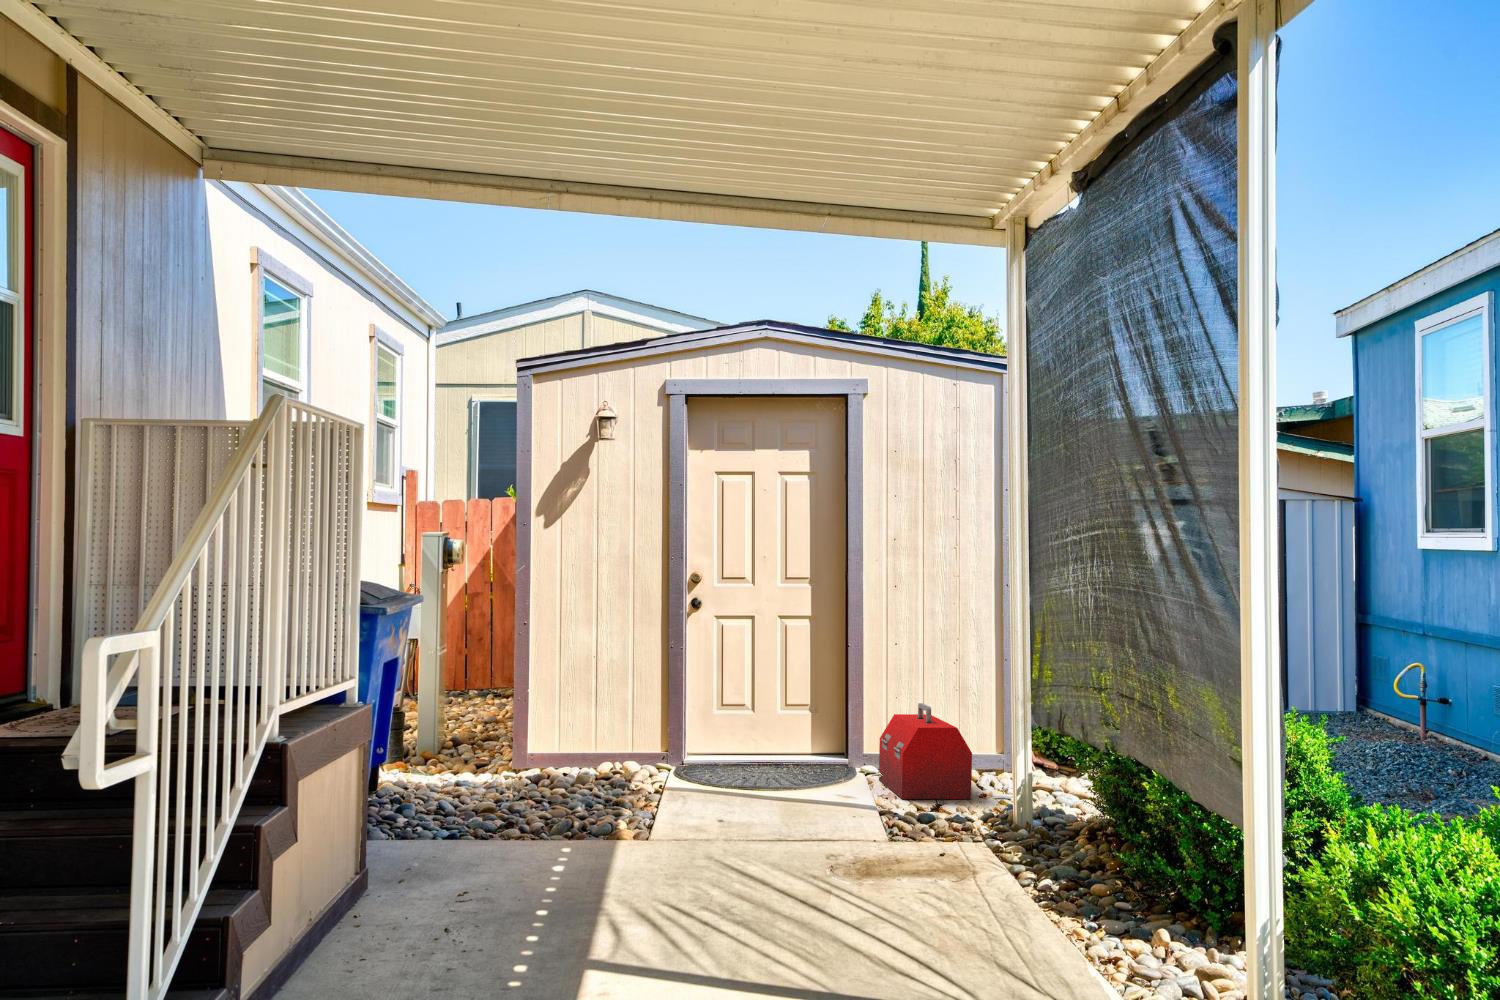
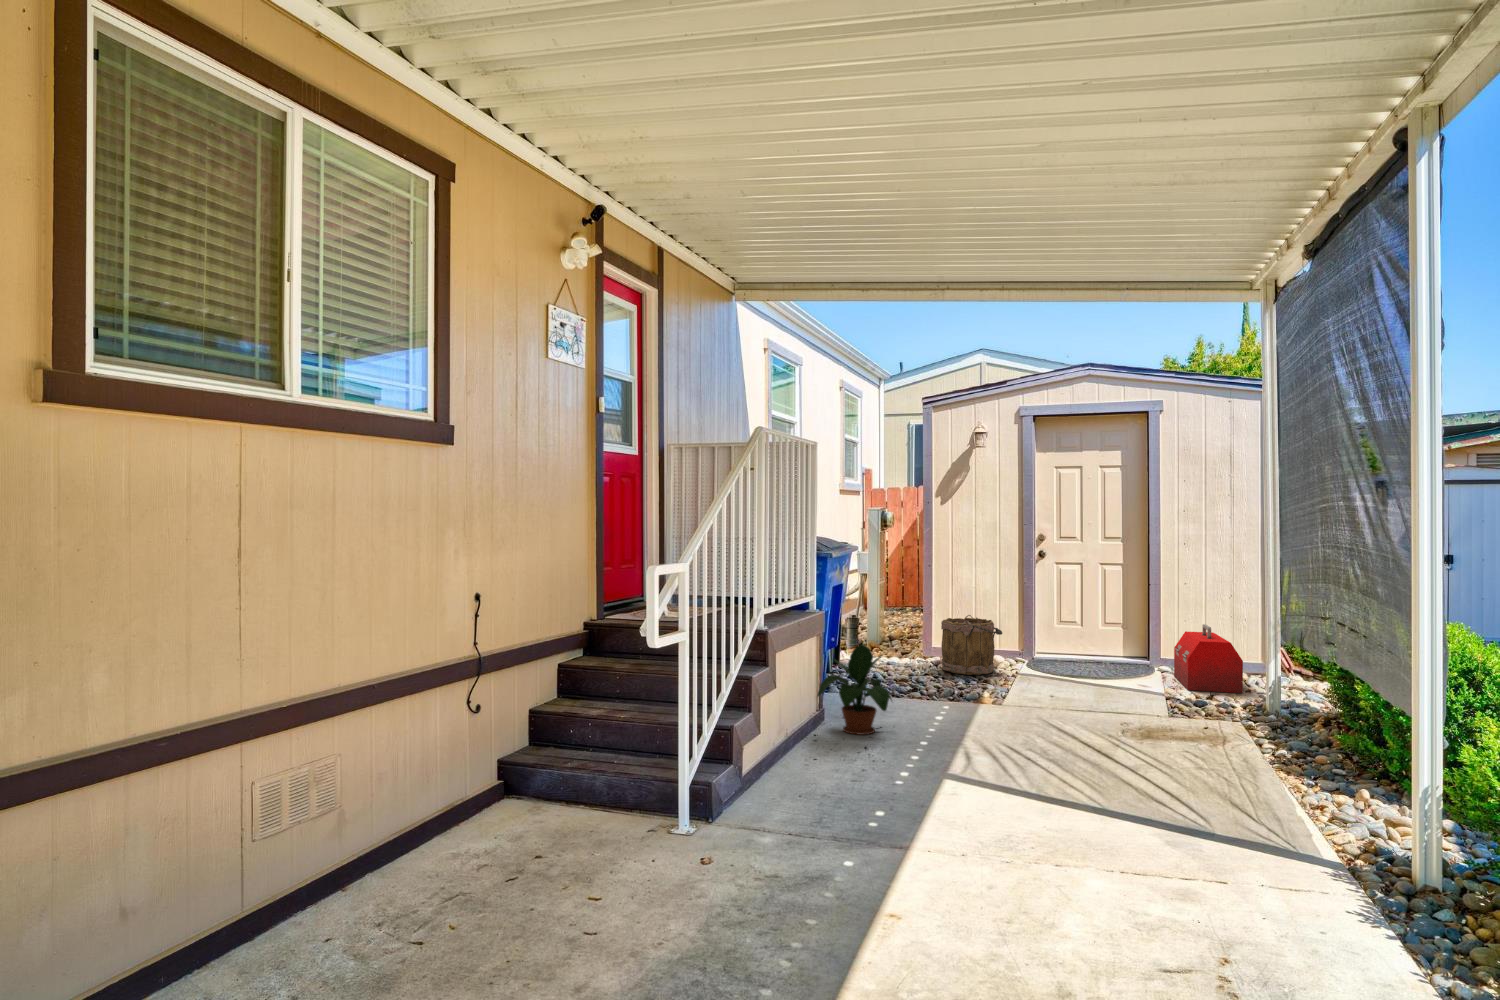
bucket: none [547,700,643,795] -> present [941,615,1002,675]
potted plant: none [352,755,486,912] -> present [817,644,892,735]

